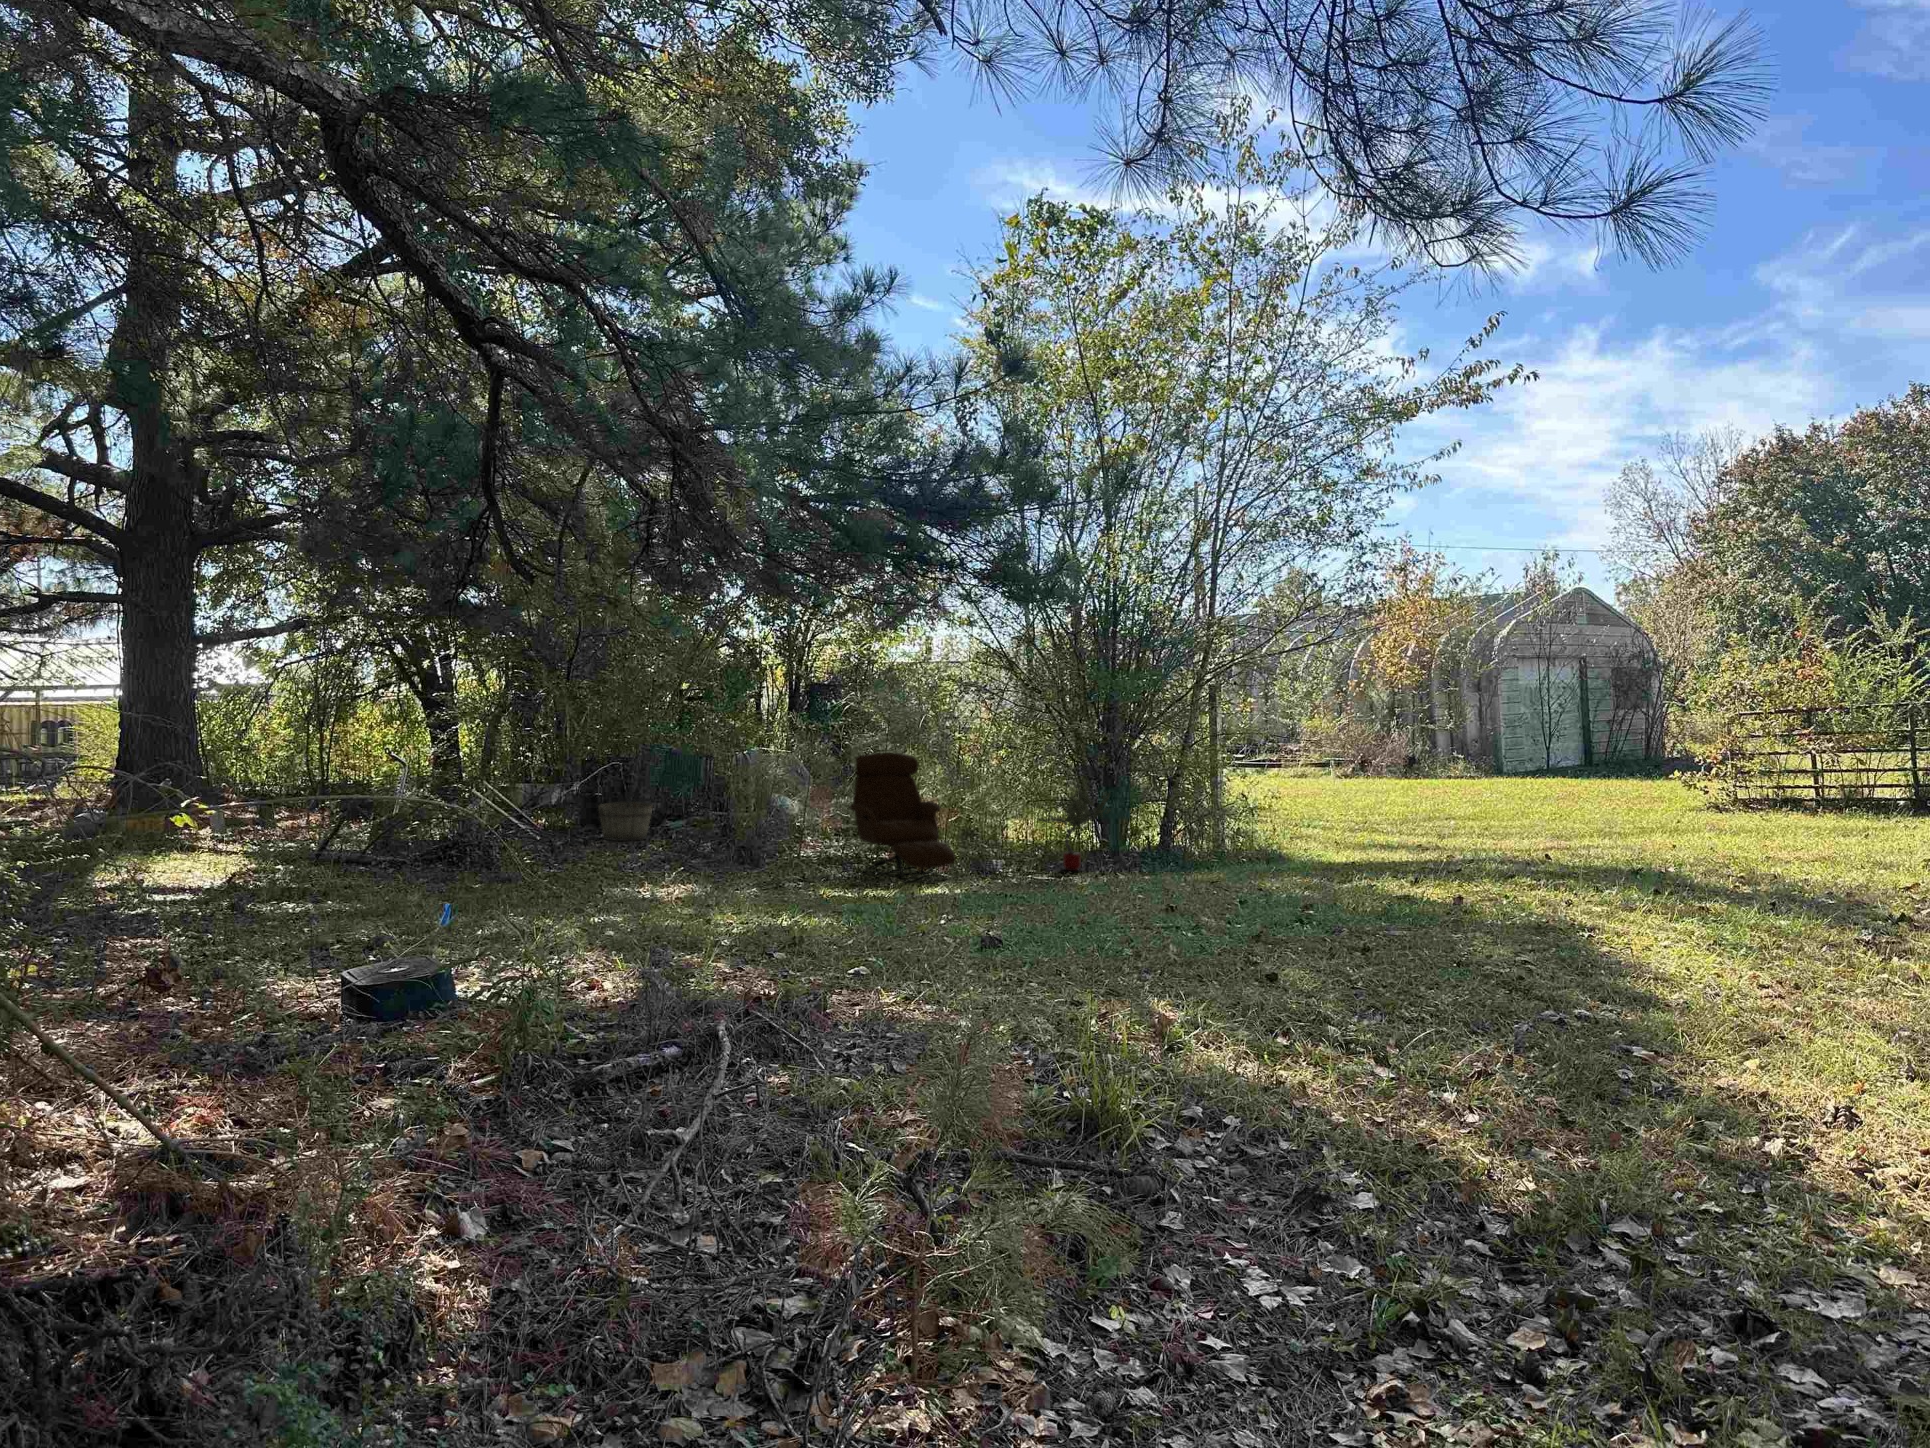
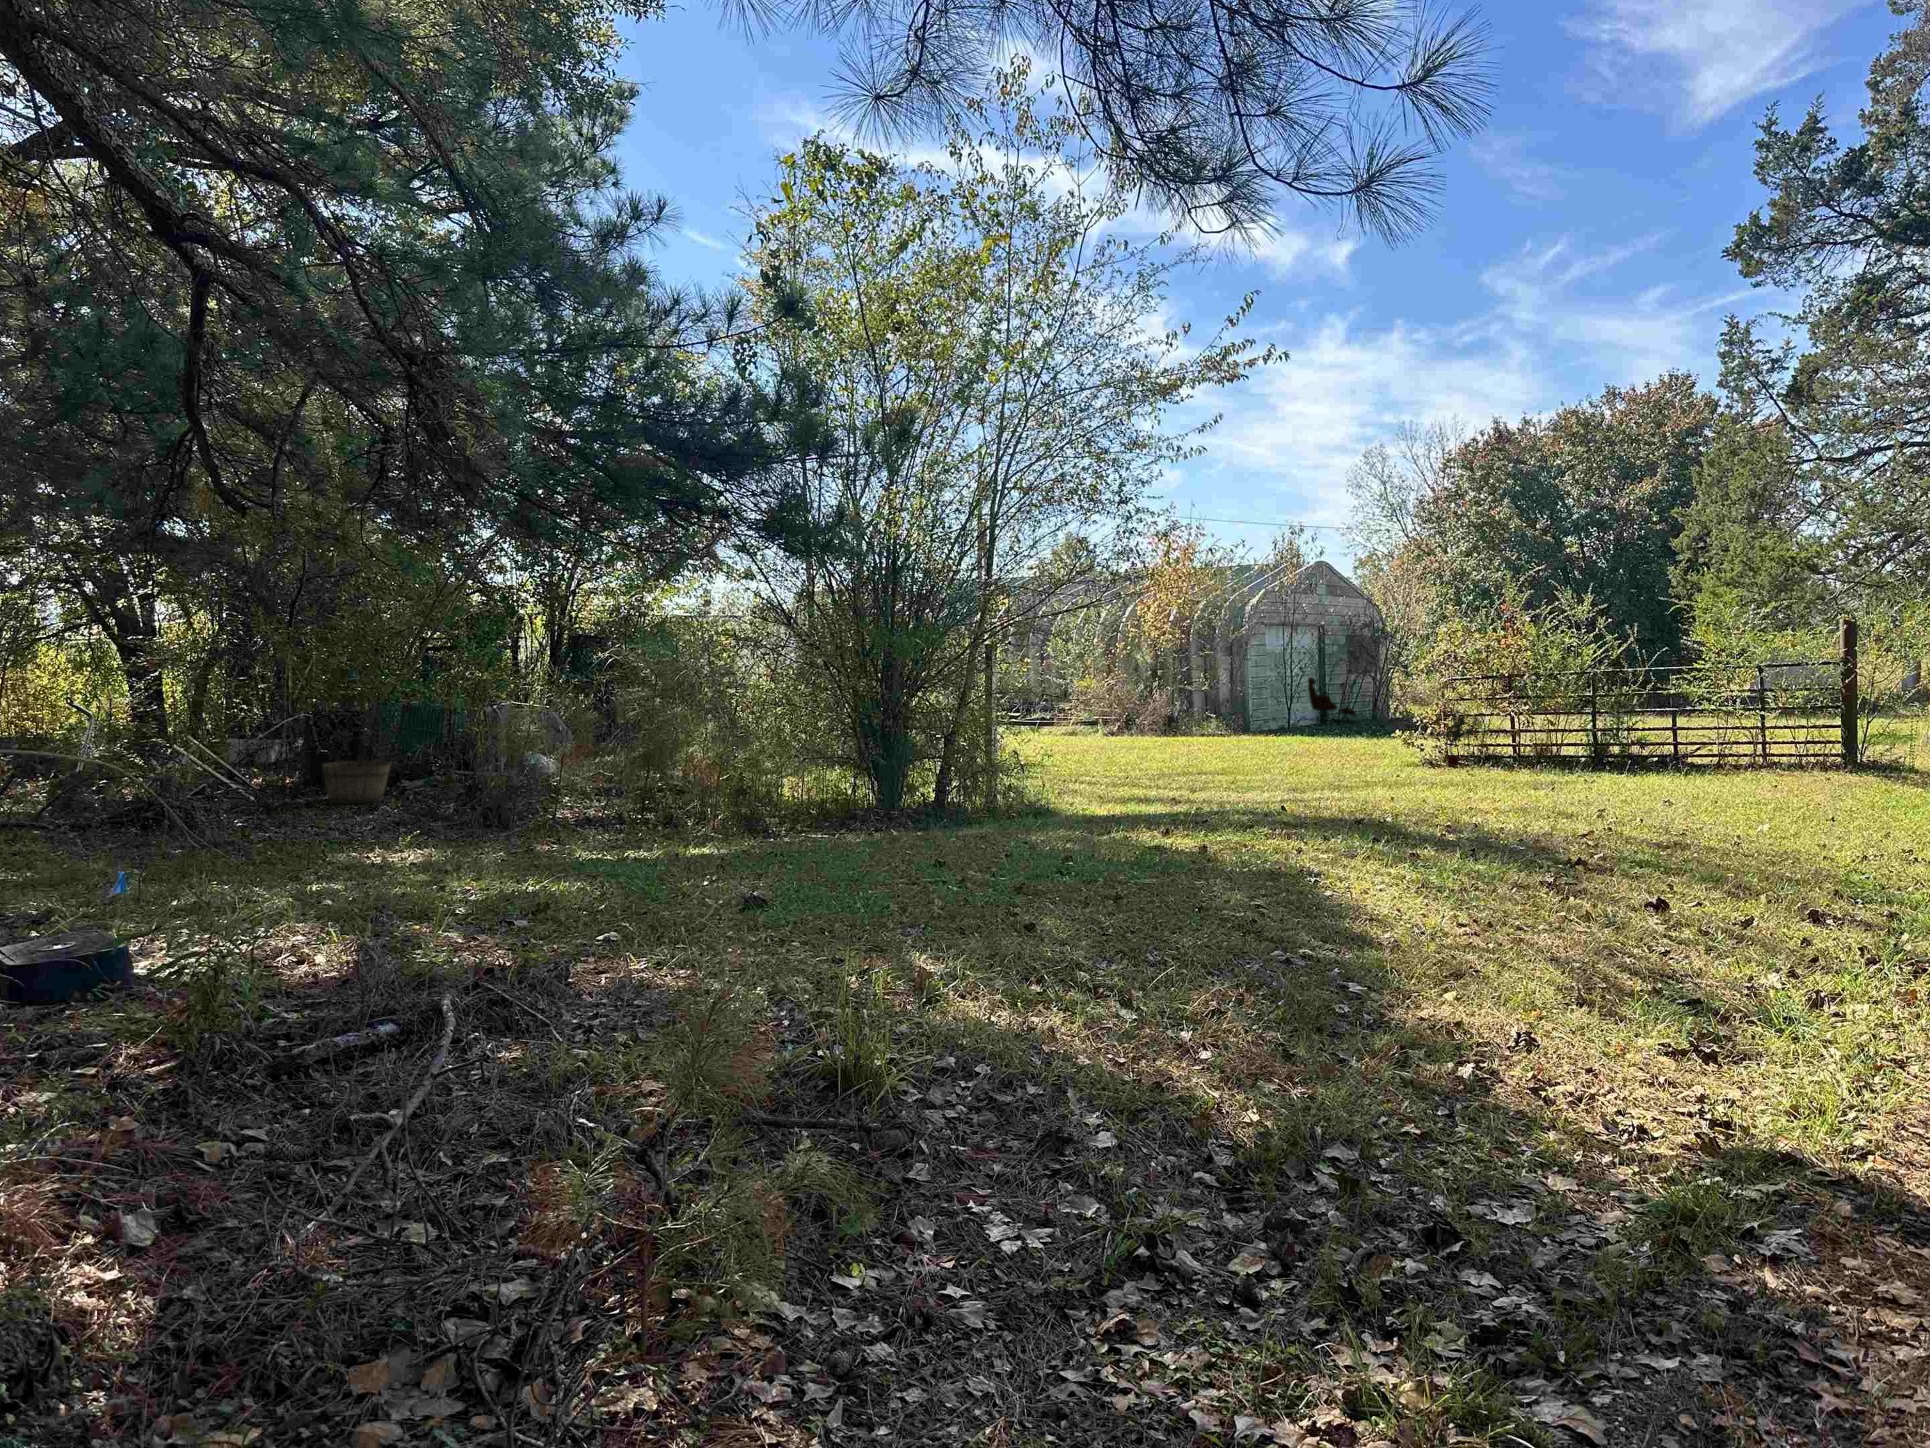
lounge chair: present [849,753,956,884] -> present [1308,677,1356,721]
potted tree: present [1037,780,1110,871] -> present [1433,710,1478,766]

